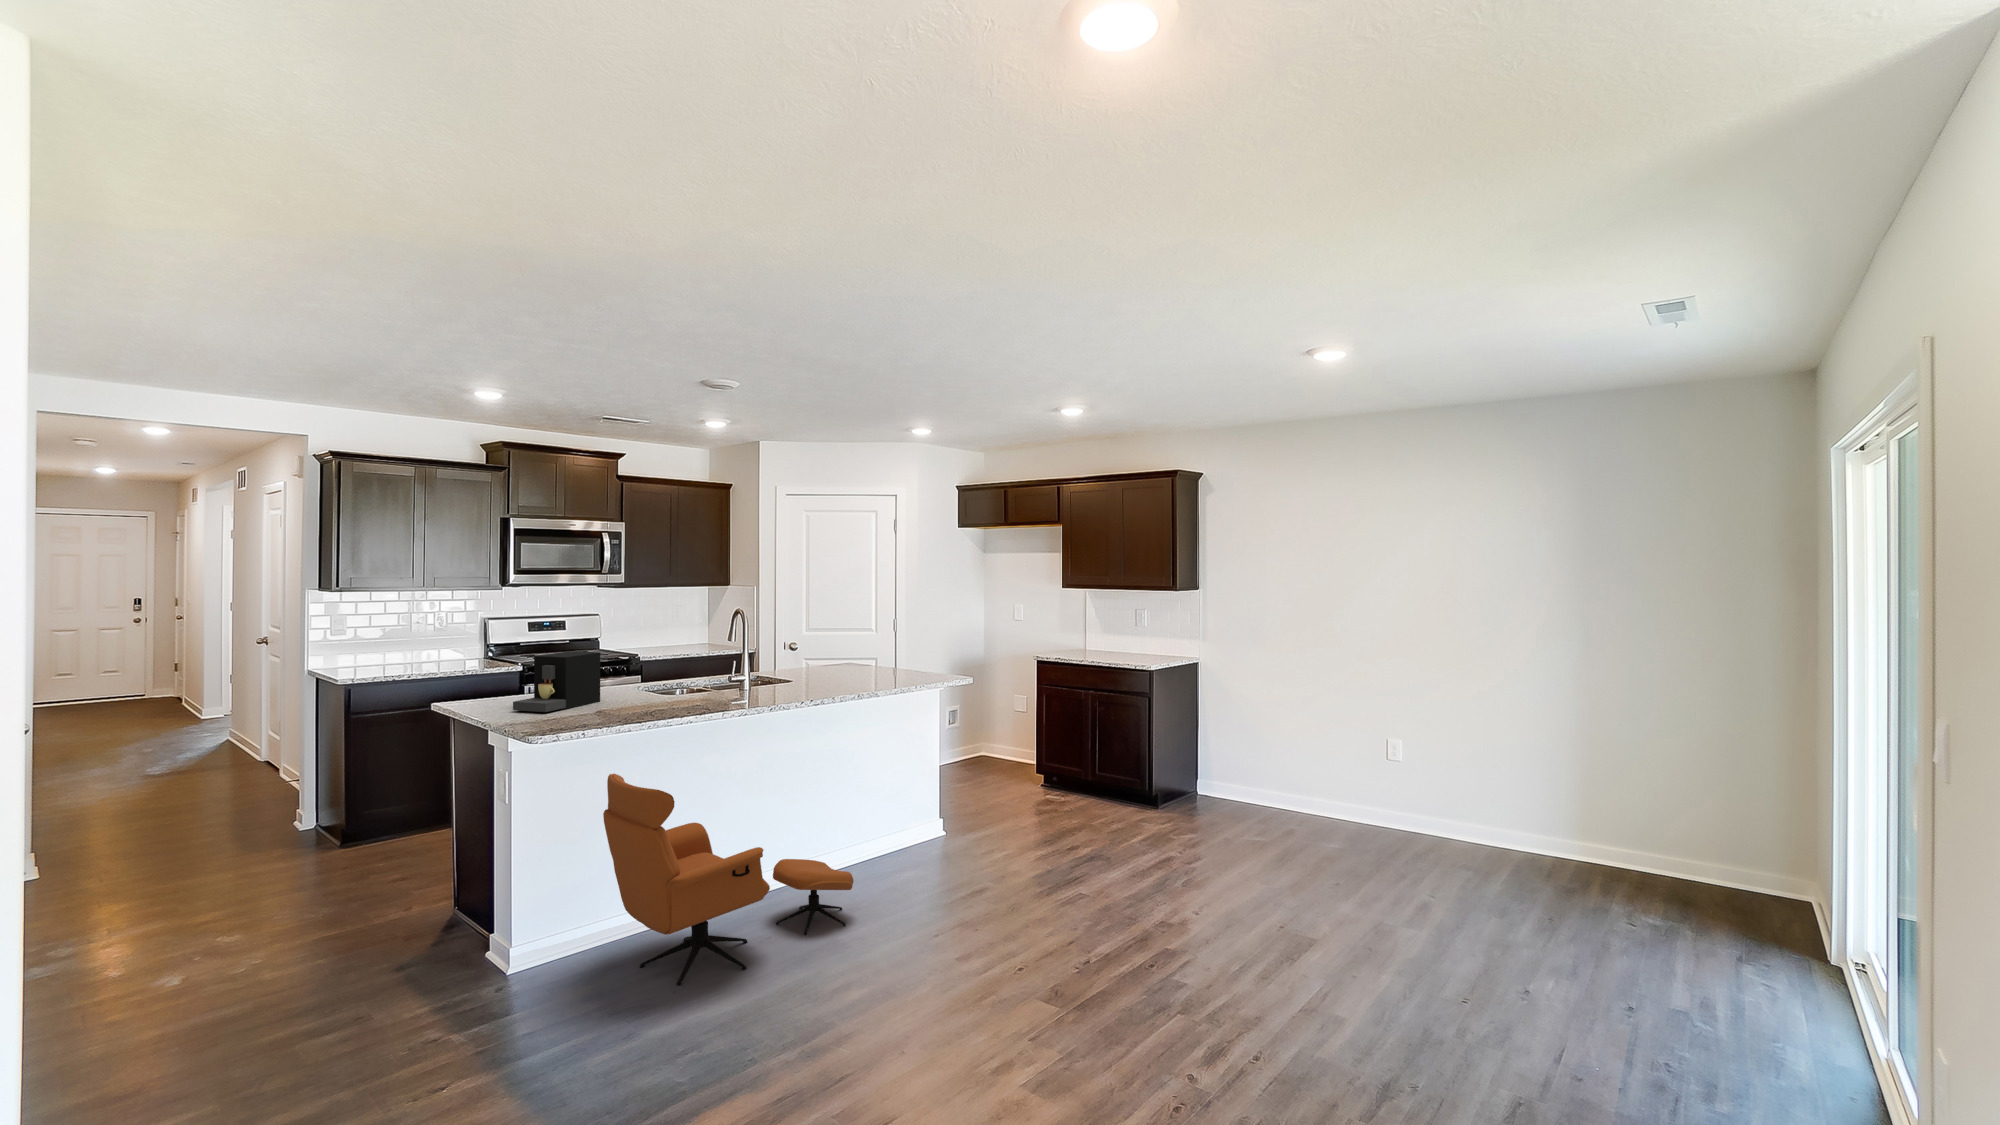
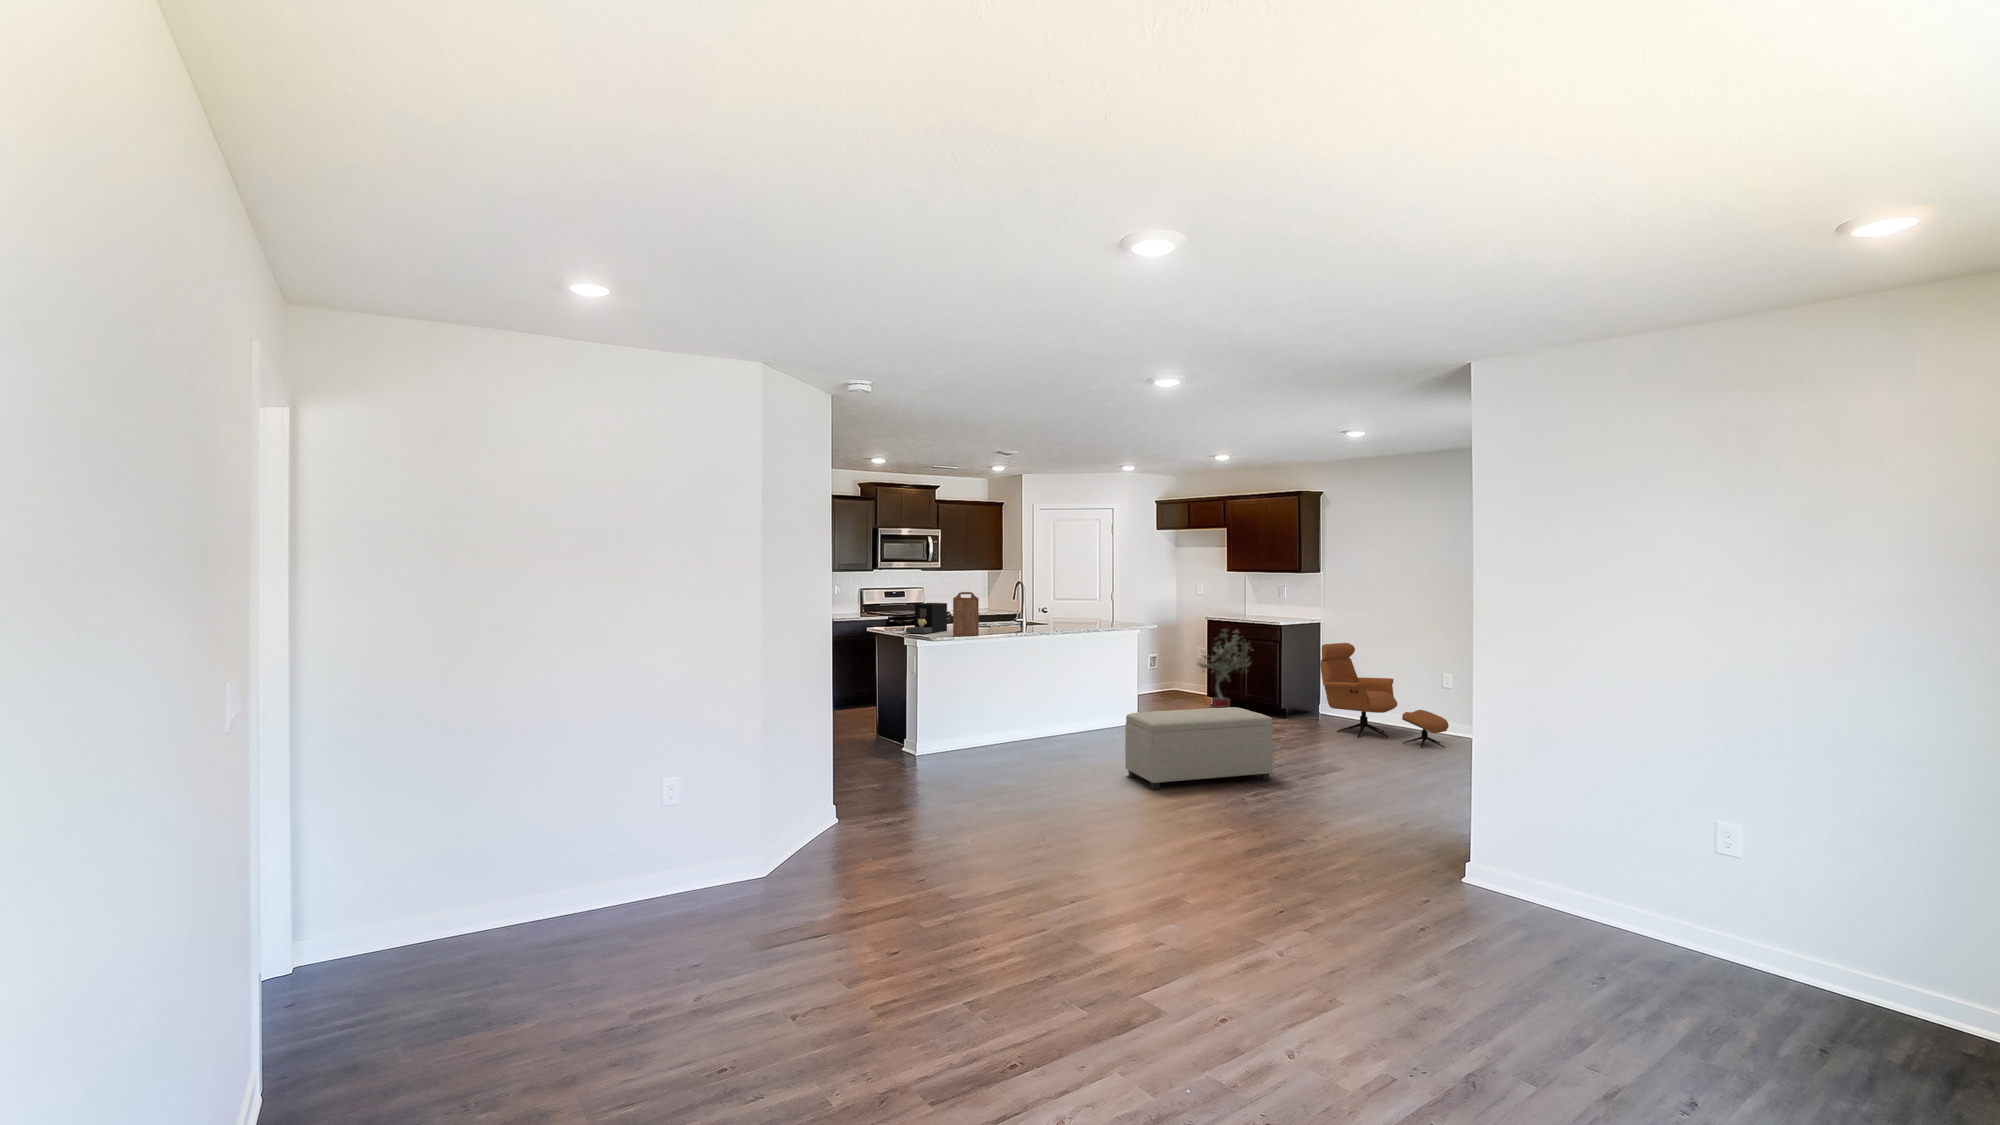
cutting board: none [598,636,648,718] -> present [953,592,979,636]
potted tree: none [1021,676,1107,807] -> present [1197,629,1250,708]
armchair: present [603,774,854,985] -> present [1320,643,1449,748]
ottoman: none [910,845,1178,1049] -> present [1125,707,1273,789]

